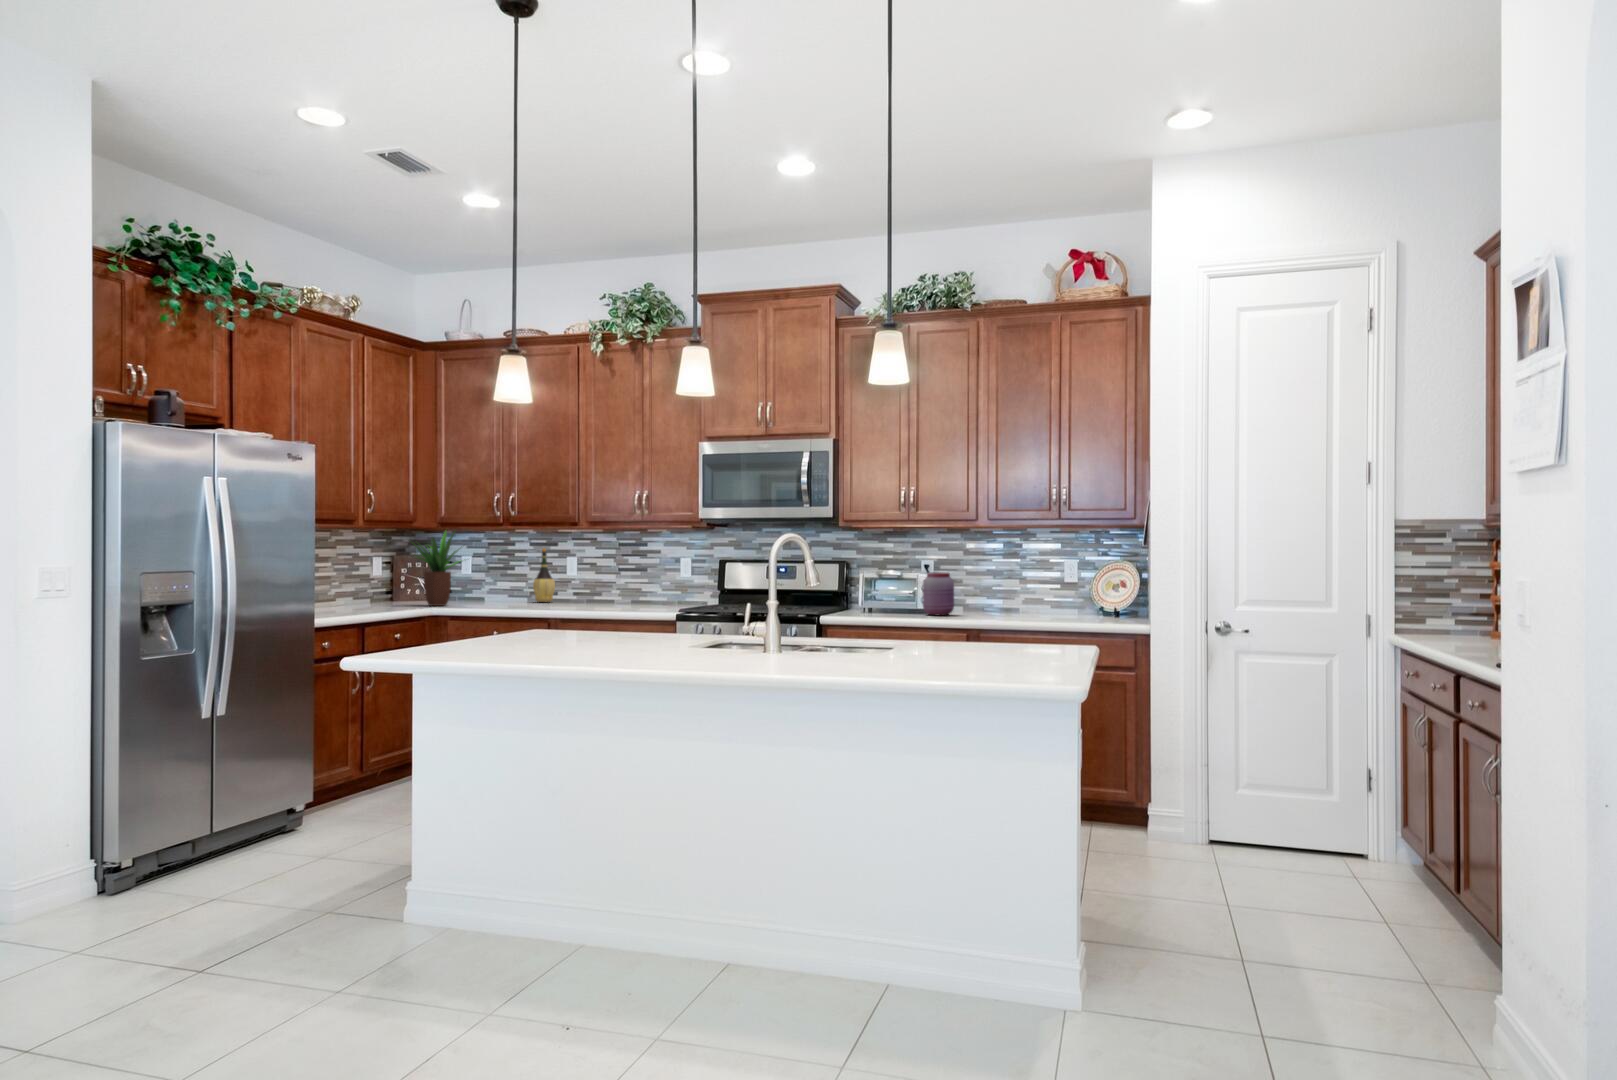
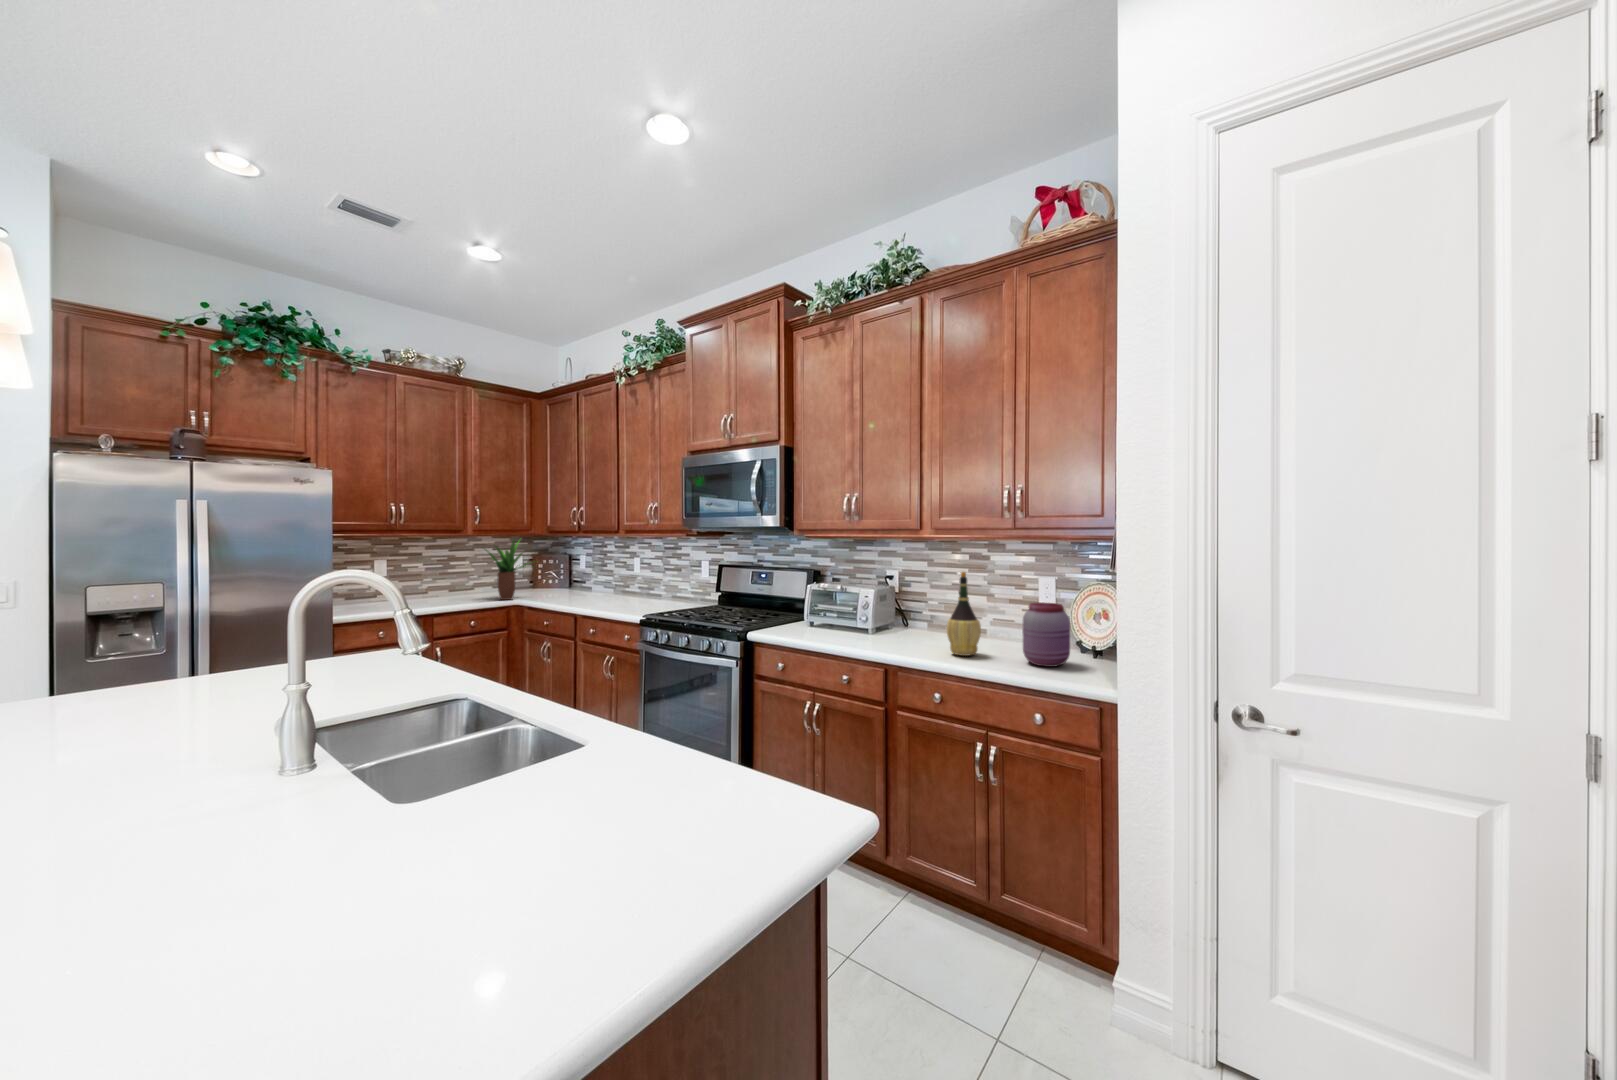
wine bottle: present [533,548,555,602] -> present [947,572,981,656]
jar: present [923,573,954,615] -> present [1023,602,1070,667]

